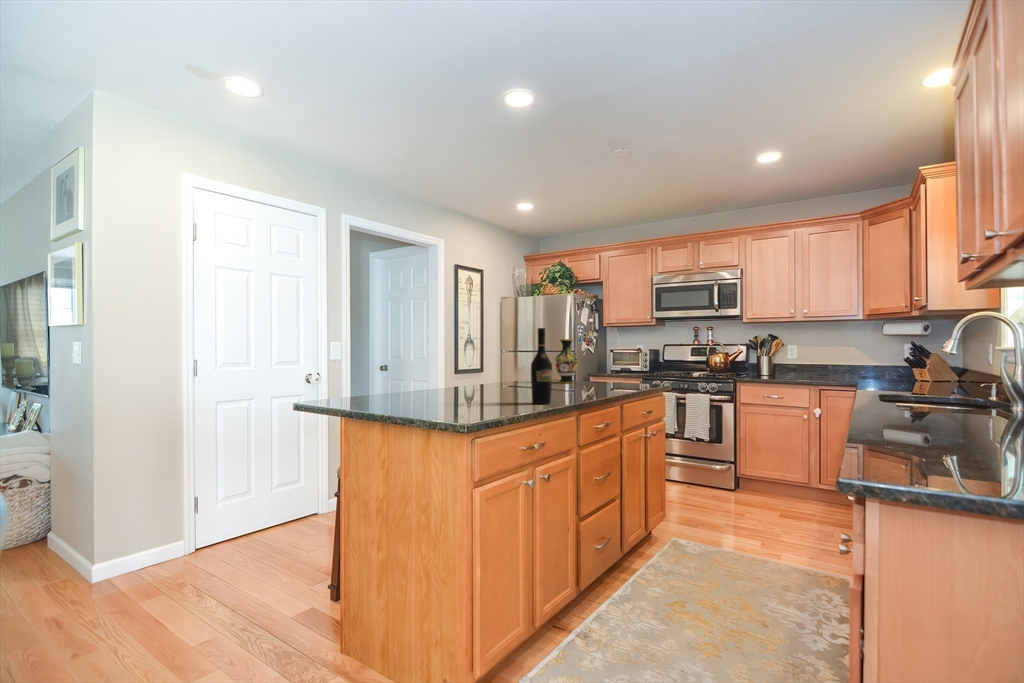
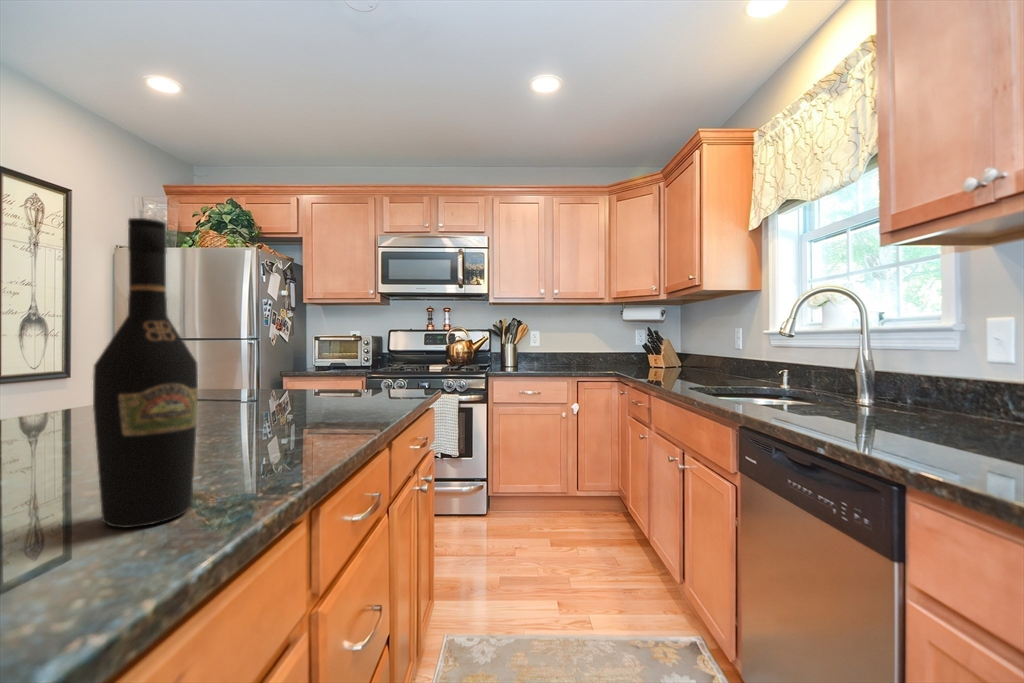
vase: present [555,339,578,383] -> none [221,312,269,395]

